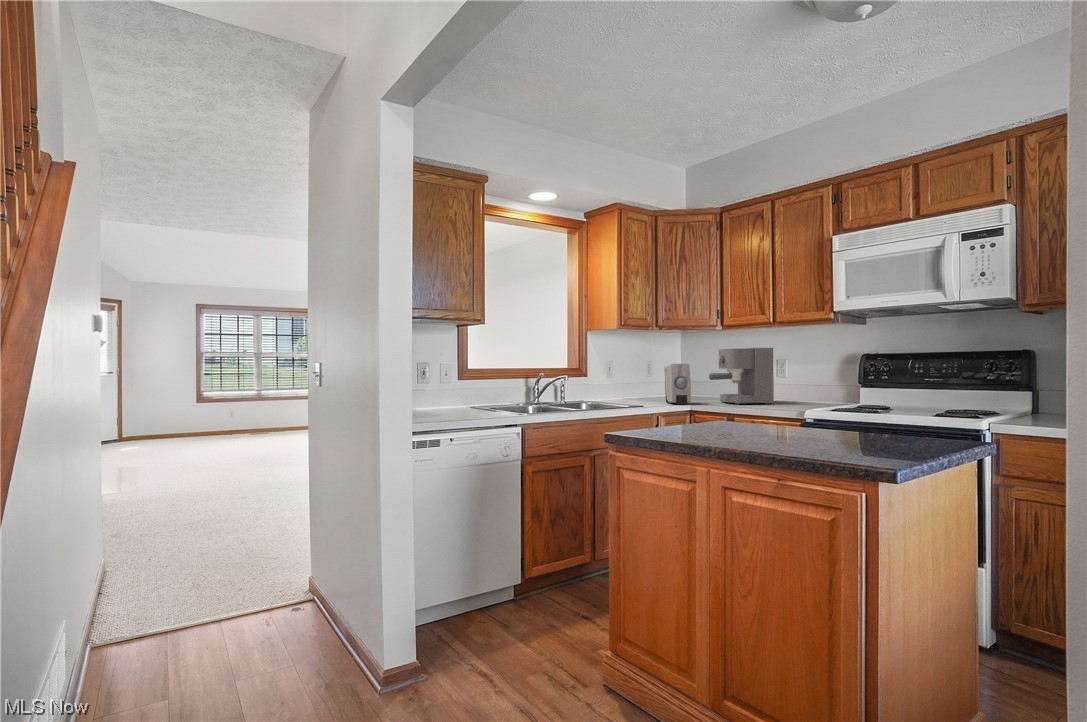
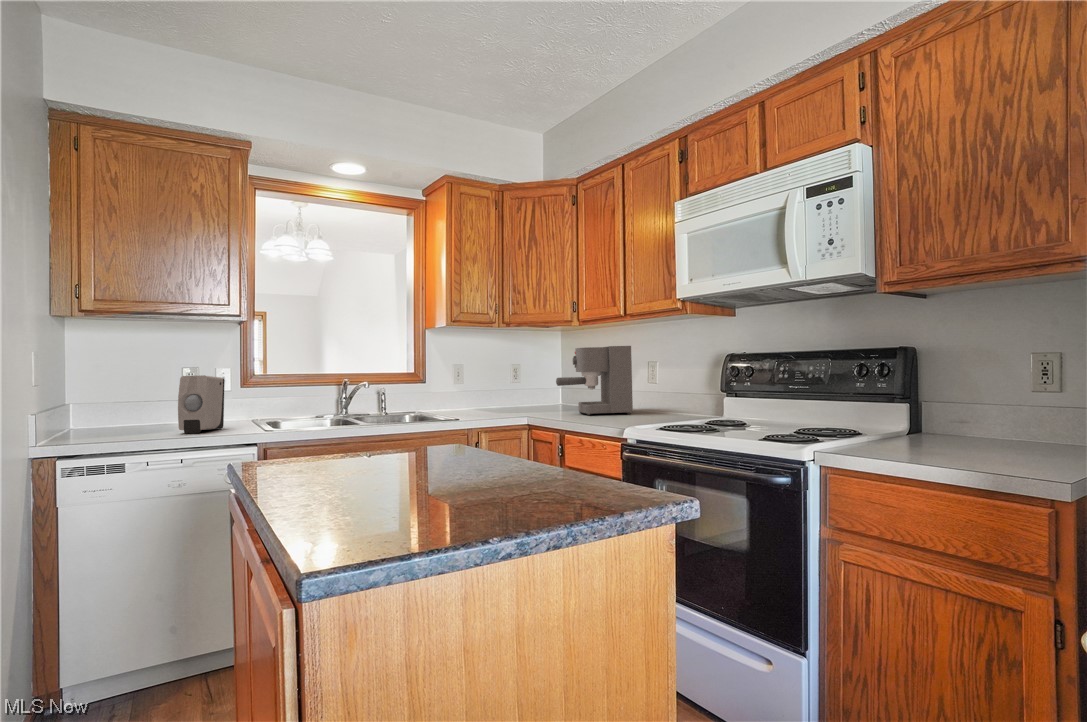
soap dispenser: present [665,364,691,404] -> present [178,375,225,433]

